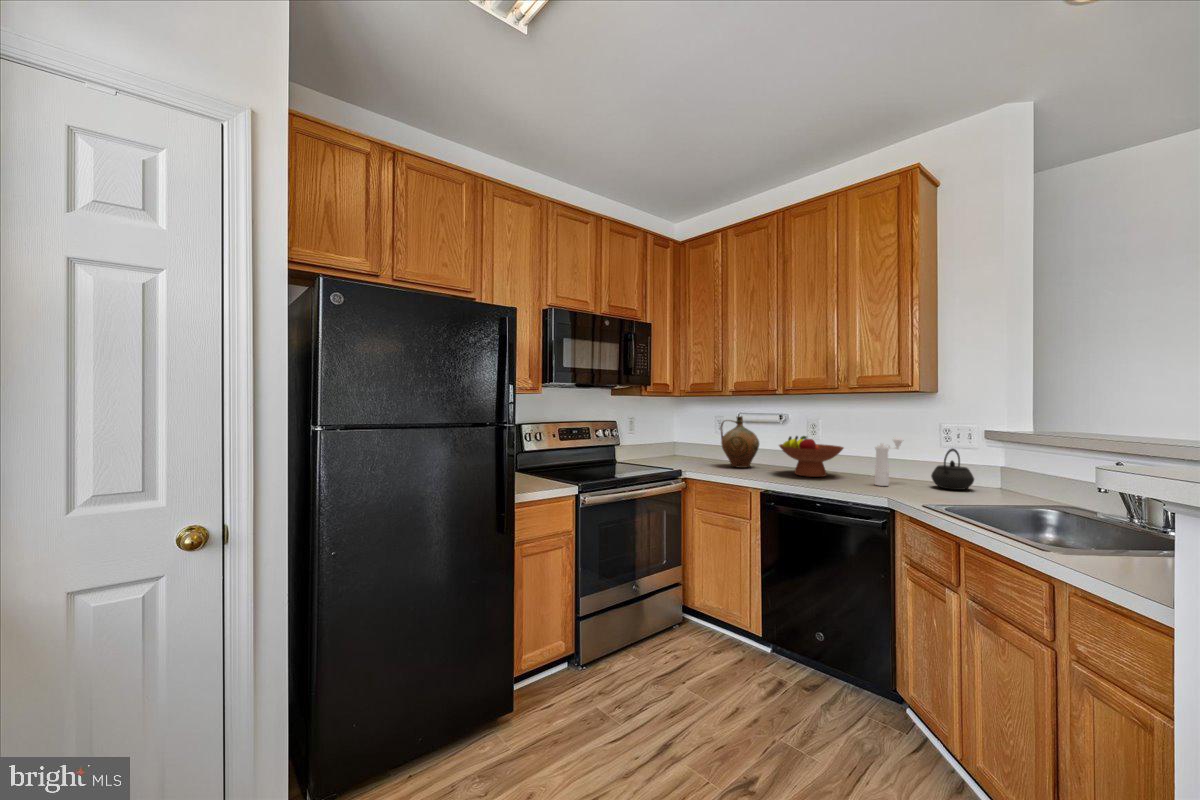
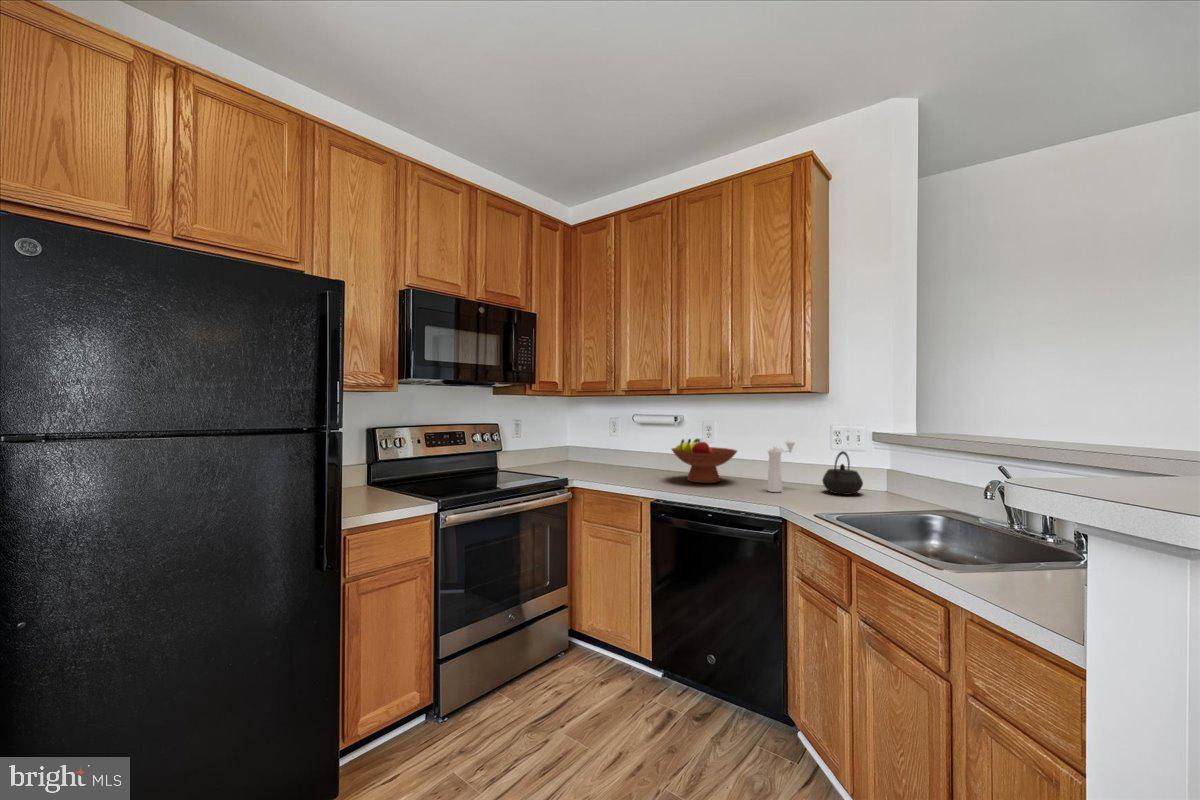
ceramic jug: present [721,416,759,468] -> none [612,417,652,474]

